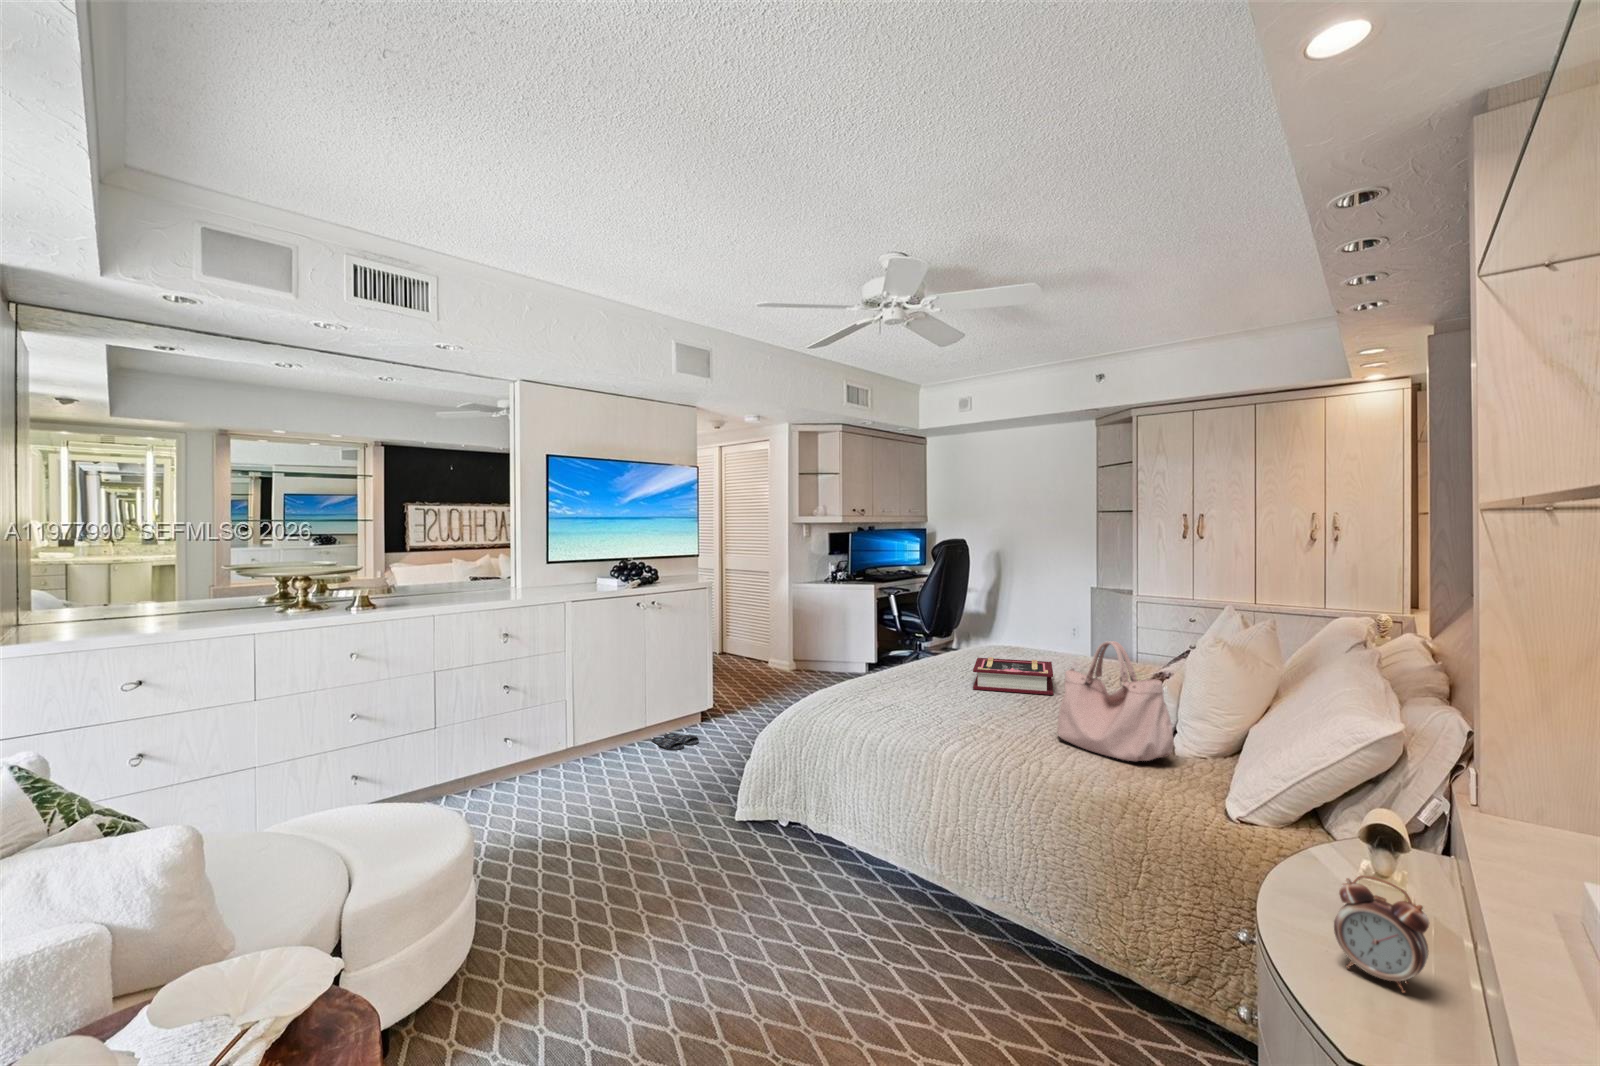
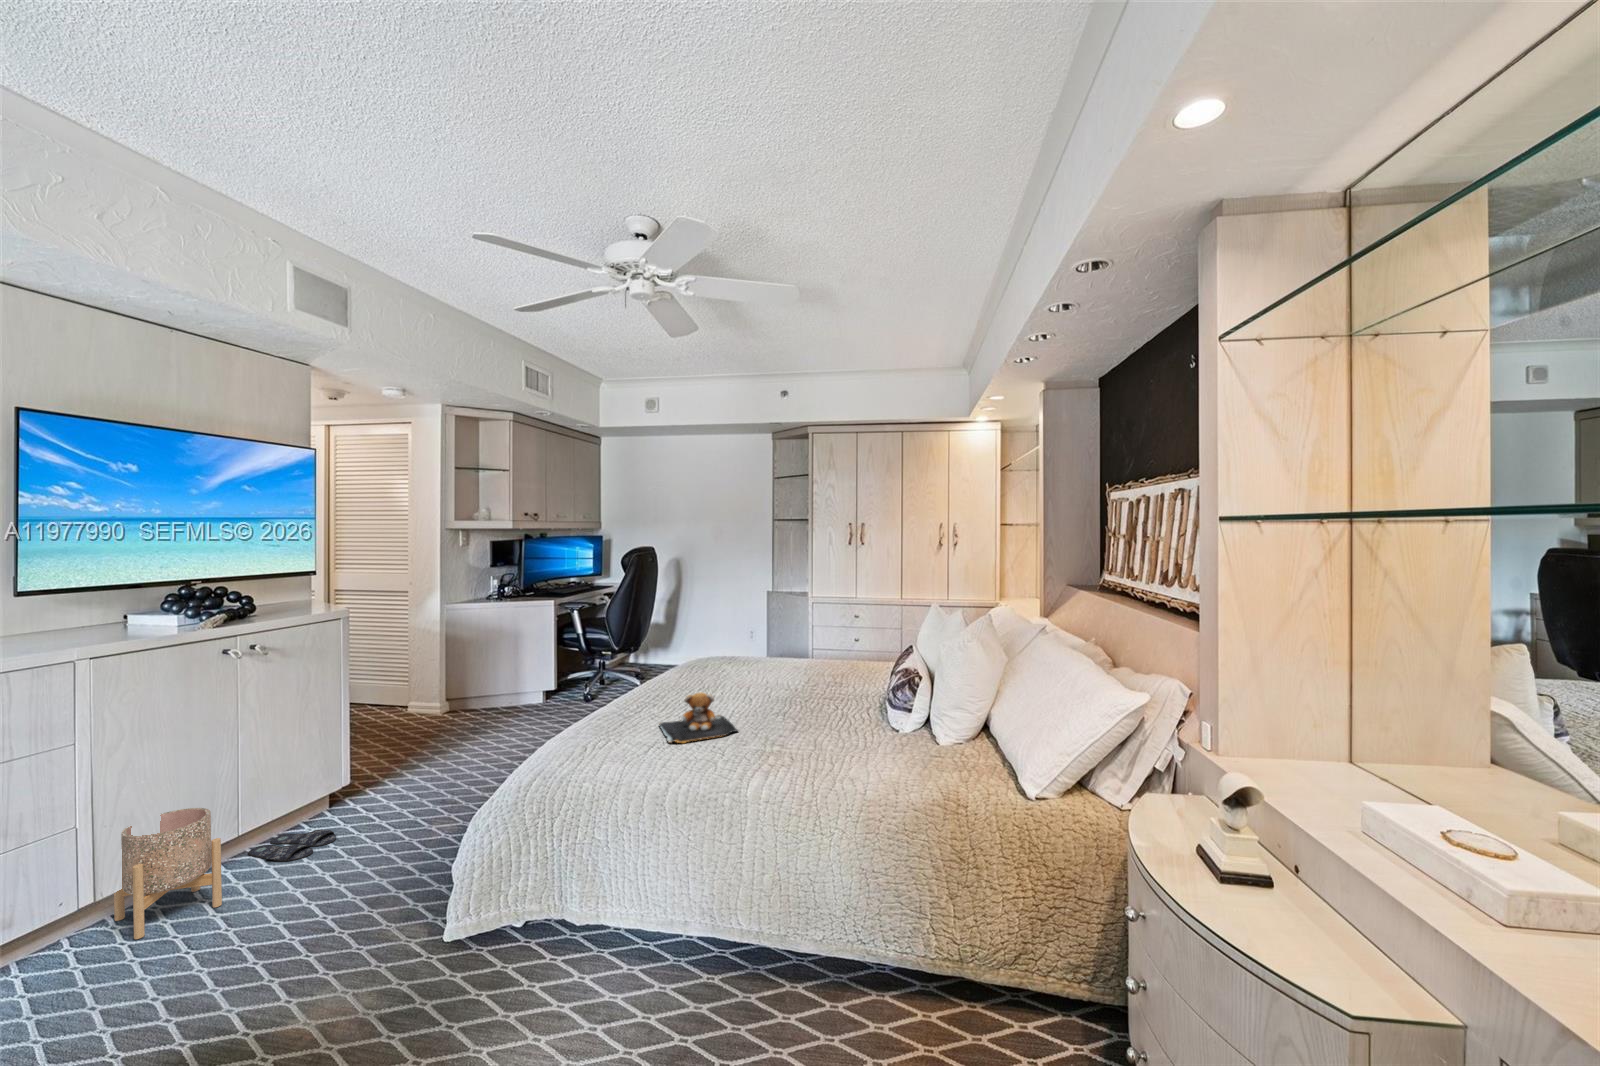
handbag: present [1057,641,1174,761] -> none [850,647,964,761]
book: present [973,657,1053,695] -> none [727,669,813,710]
teddy bear: none [894,666,961,707] -> present [659,693,738,743]
planter: none [583,701,631,773] -> present [114,808,222,939]
alarm clock: present [1334,875,1429,993] -> none [1232,840,1307,934]

